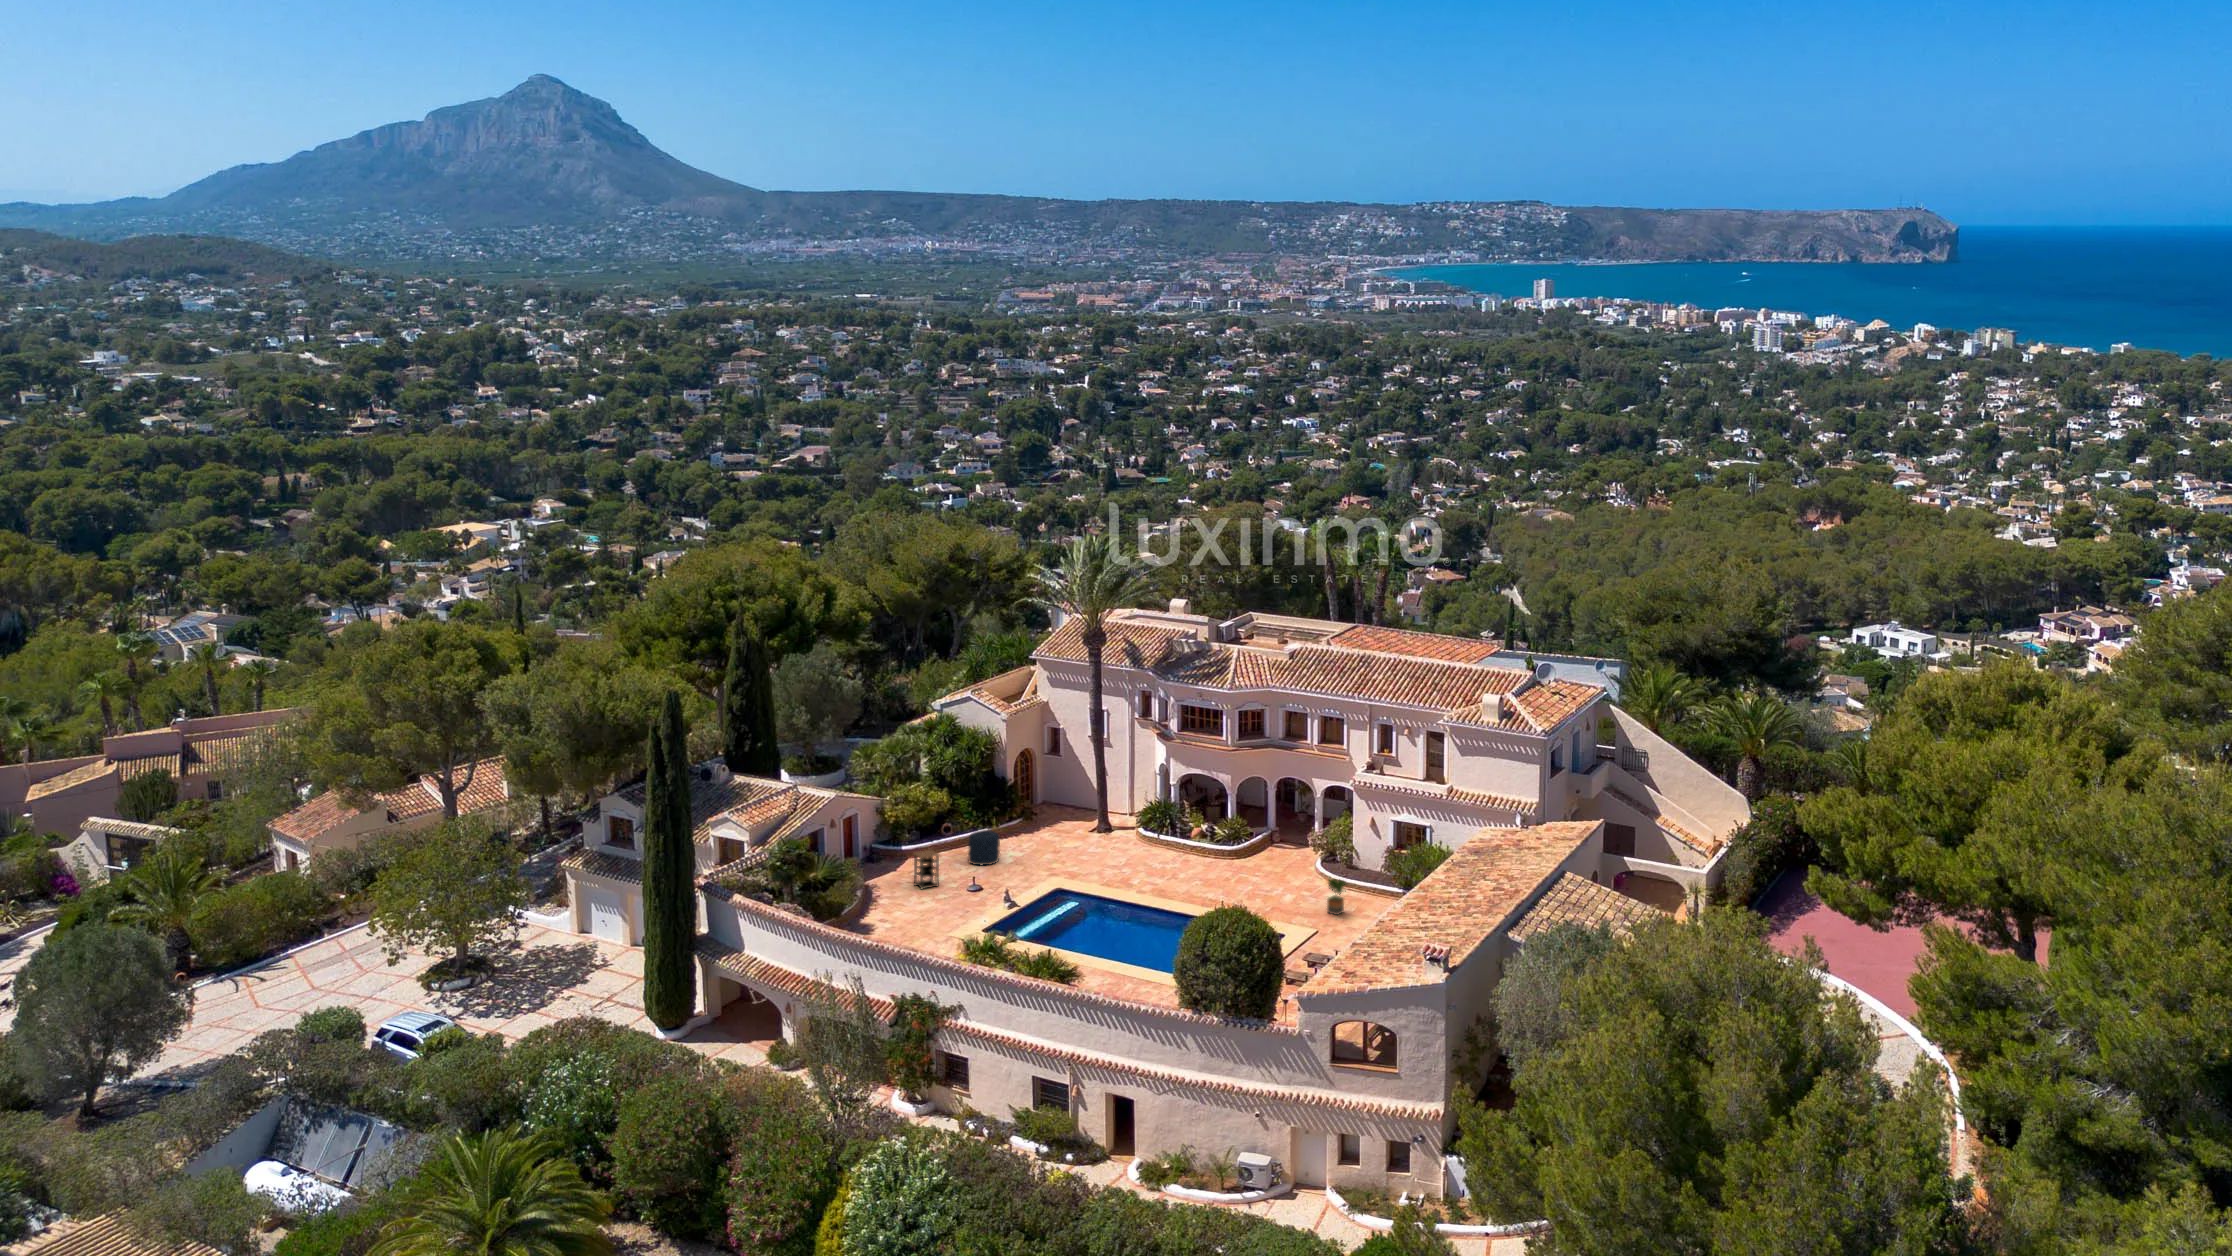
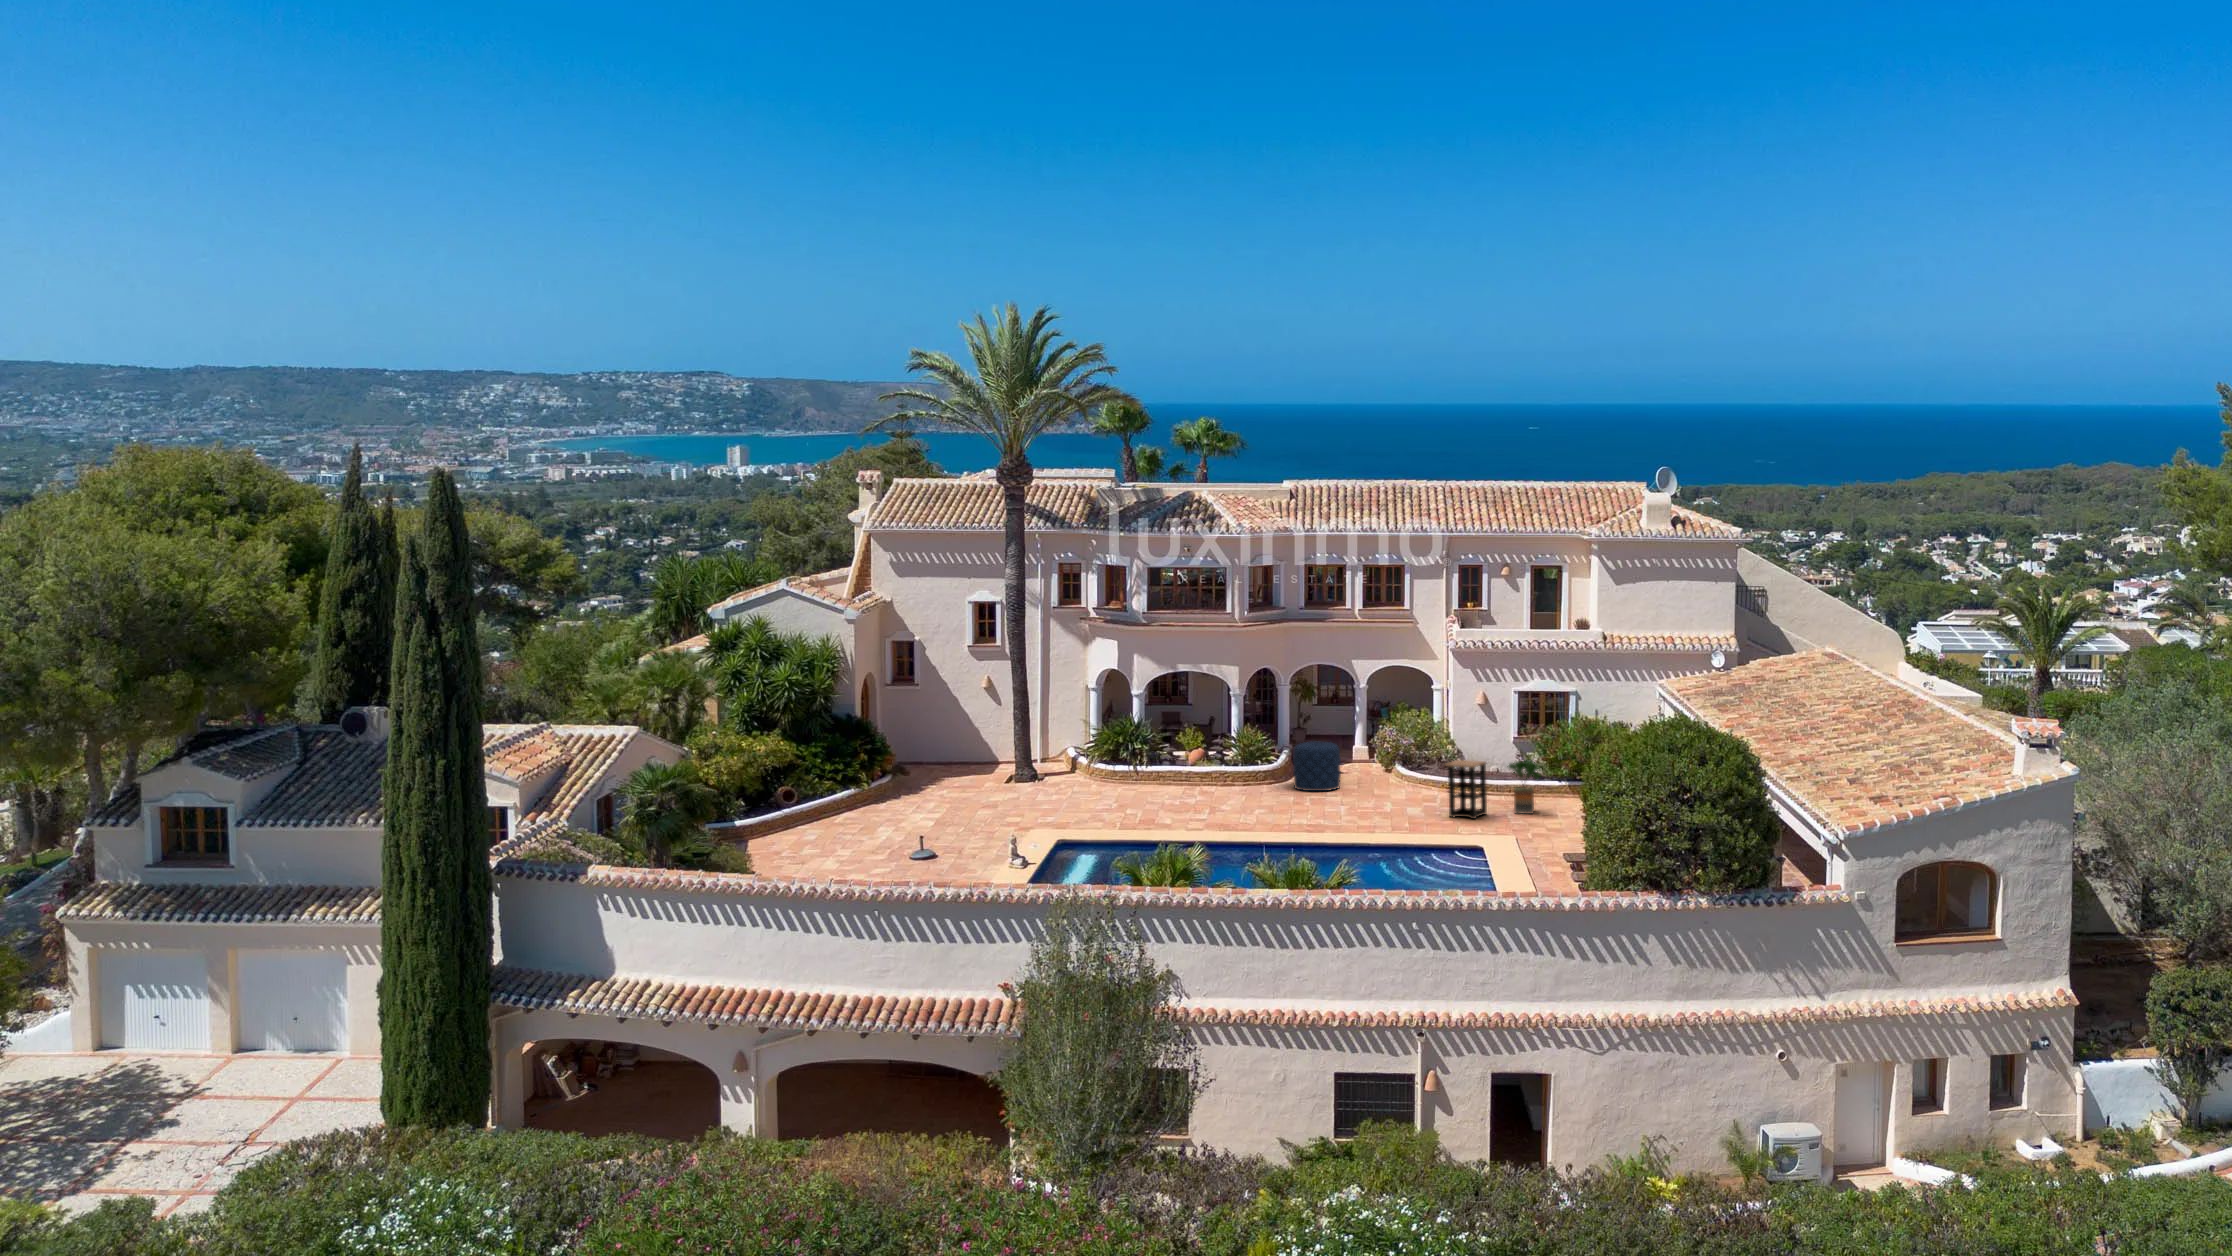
pouf: present [968,830,1000,865] -> present [1293,741,1341,791]
side table: present [914,850,939,889] -> present [1446,760,1487,819]

